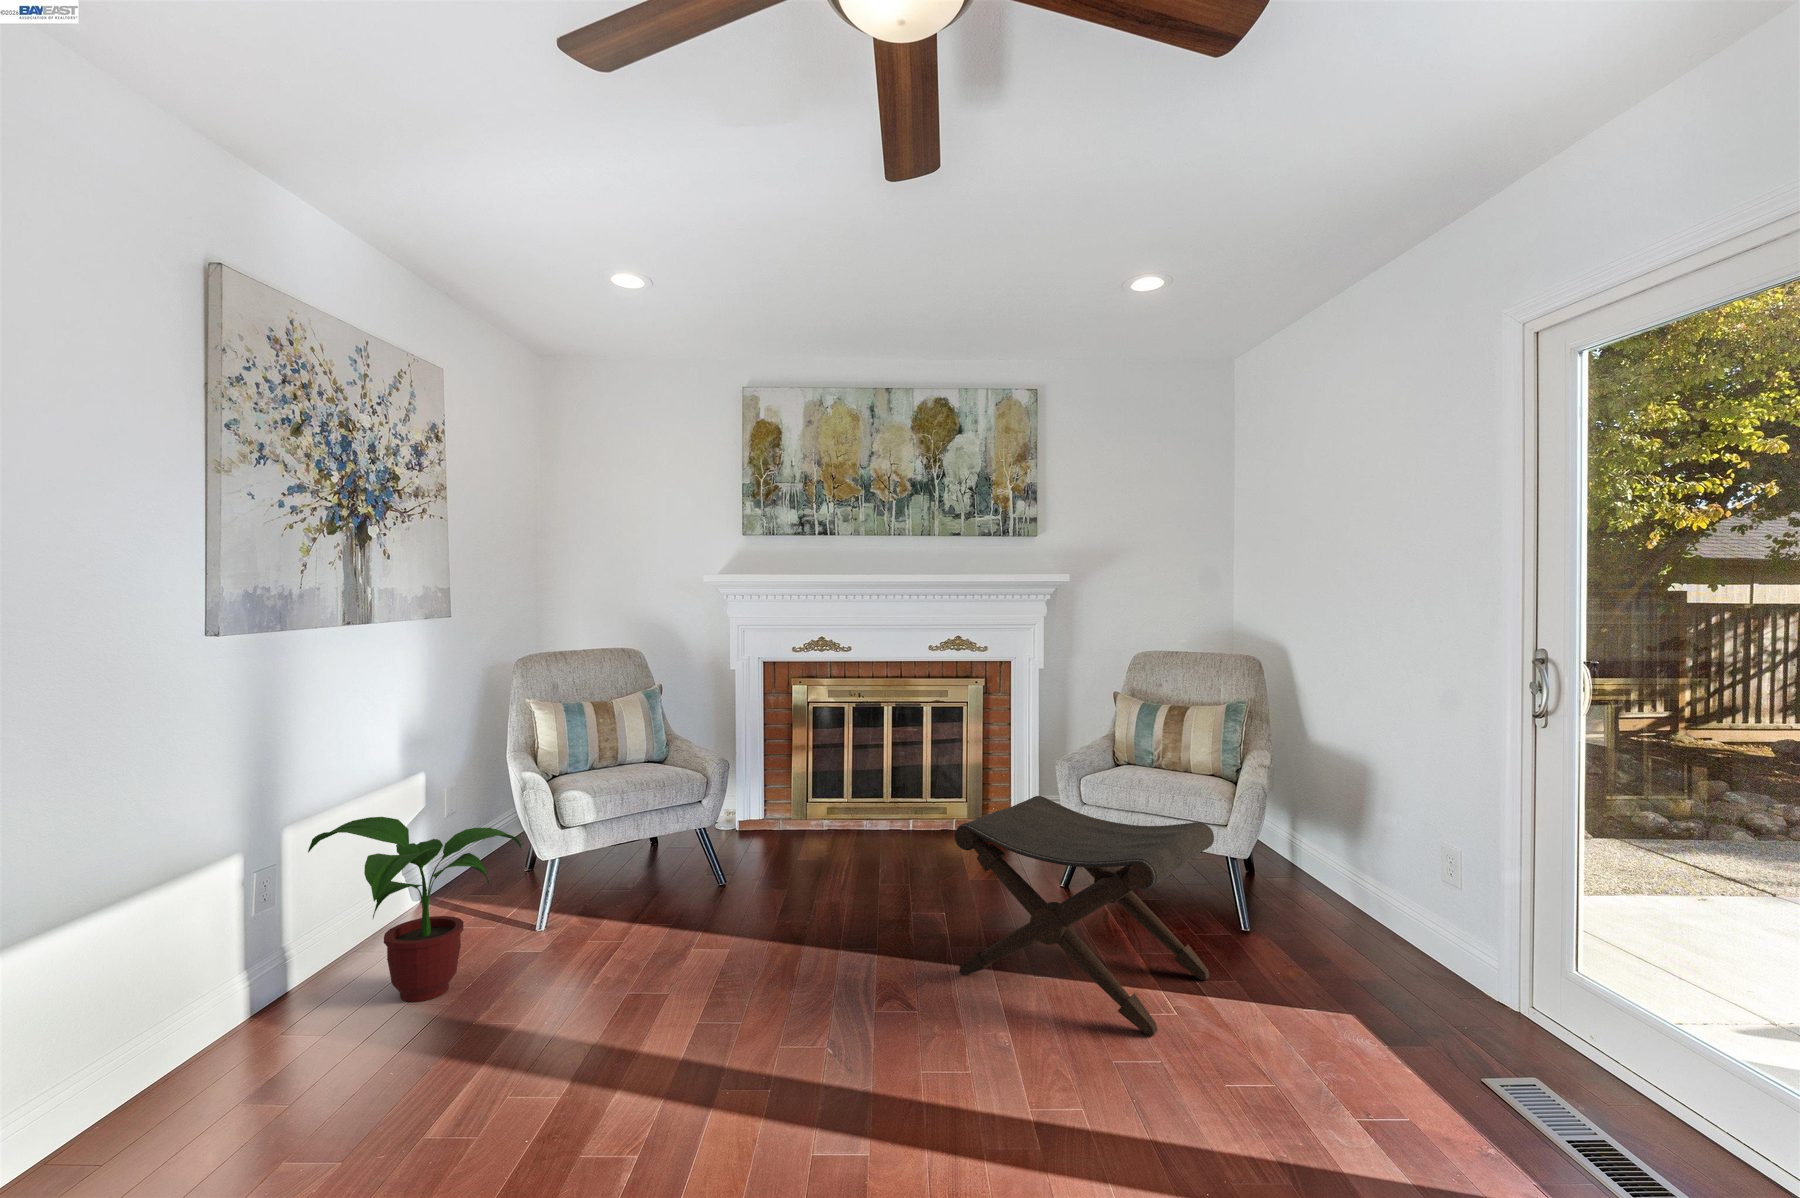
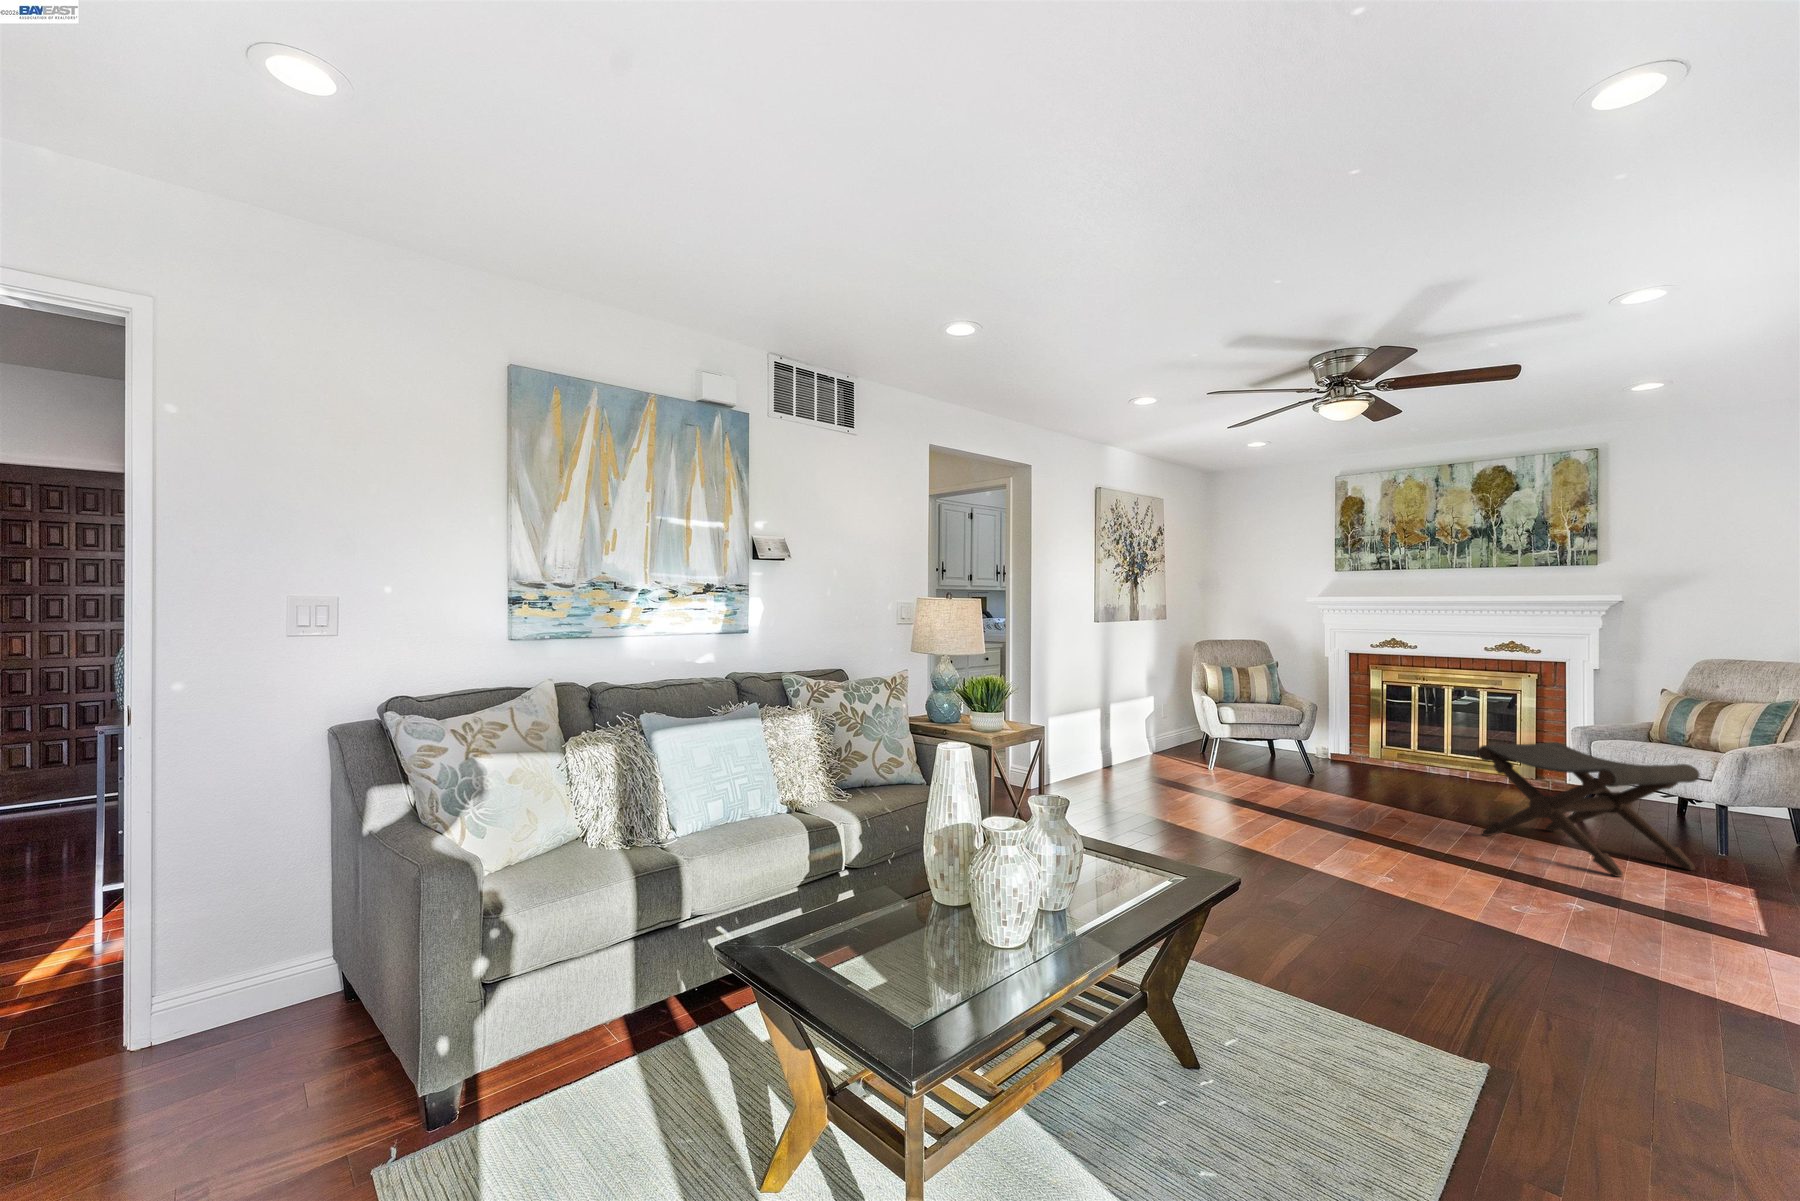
potted plant: present [308,817,521,1002] -> none [1118,709,1211,792]

